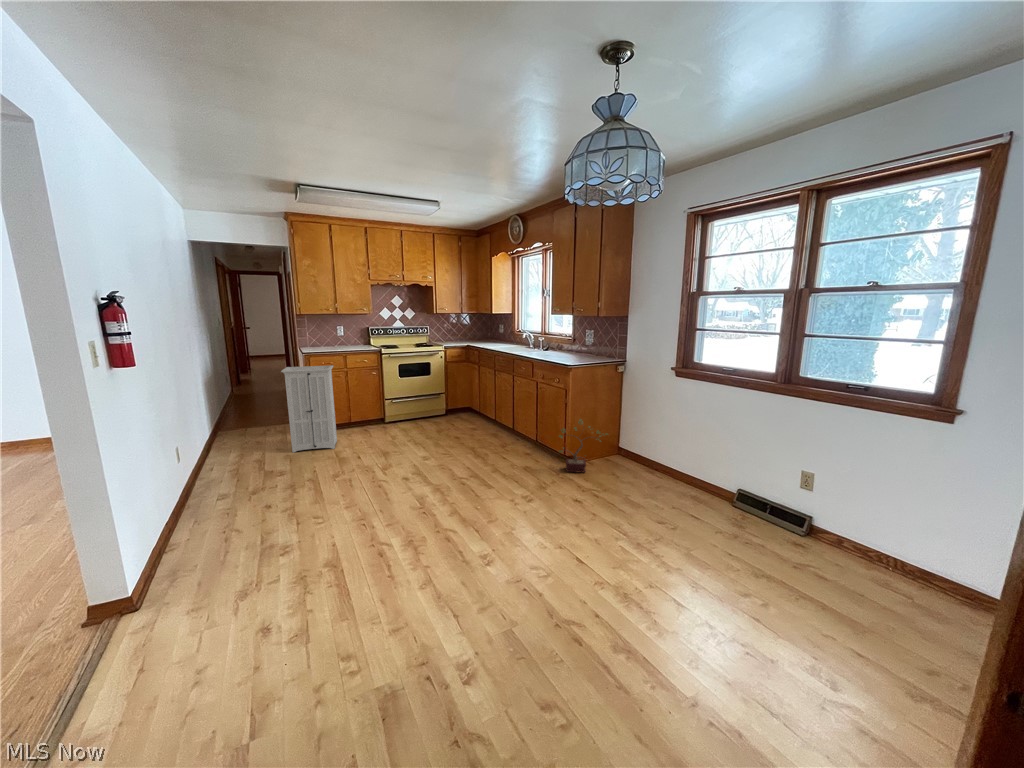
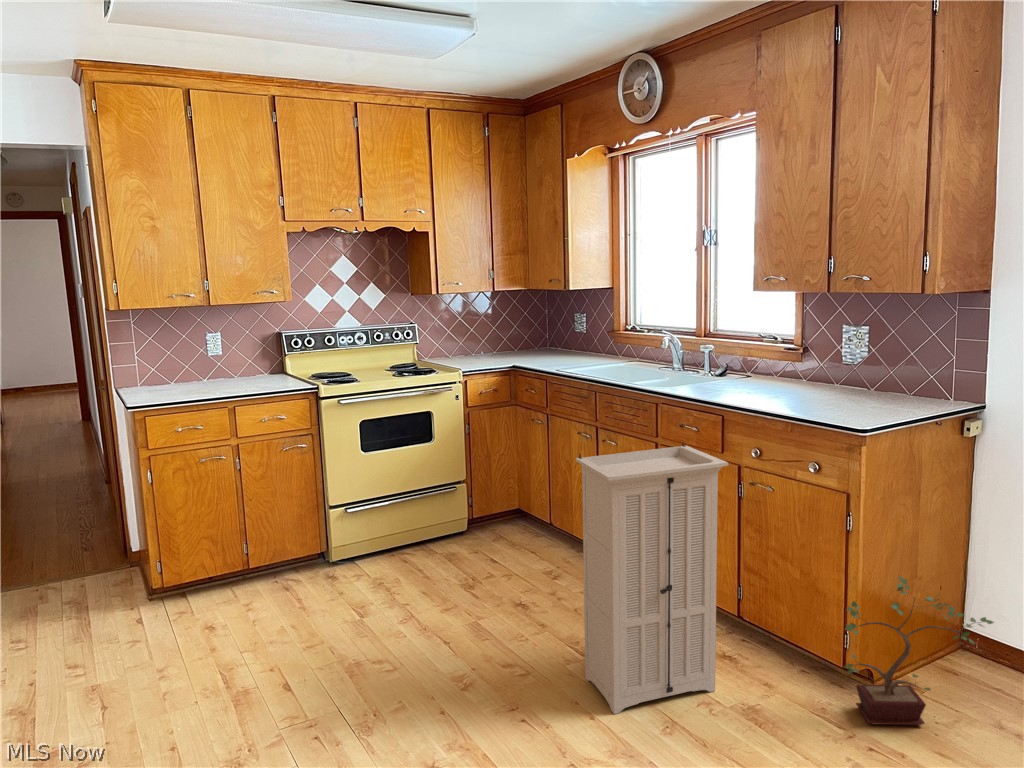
storage cabinet: present [281,365,337,452] -> present [576,442,728,714]

